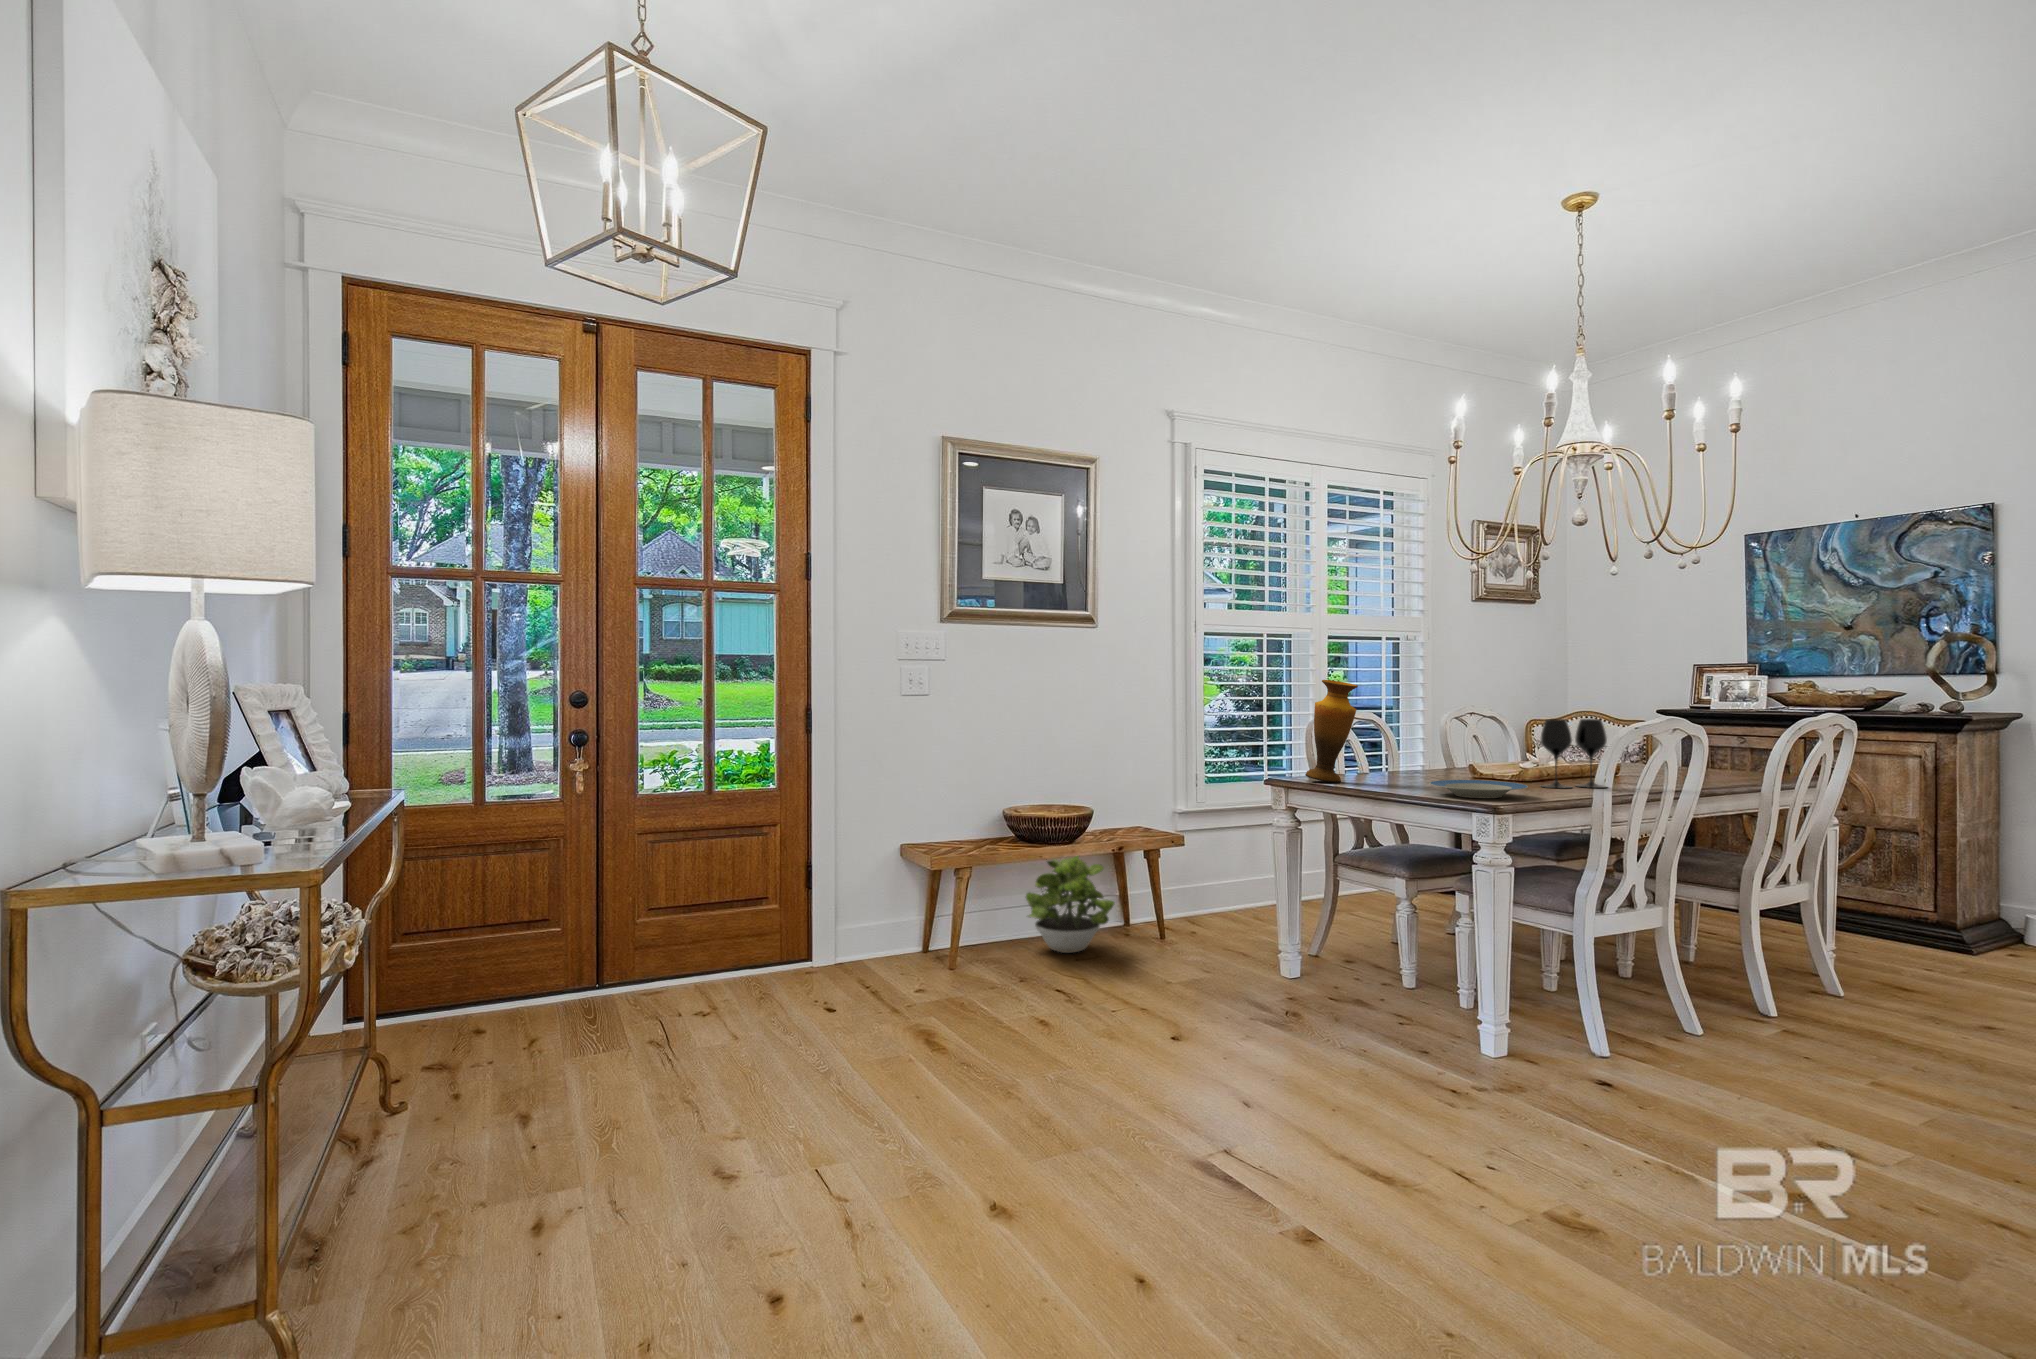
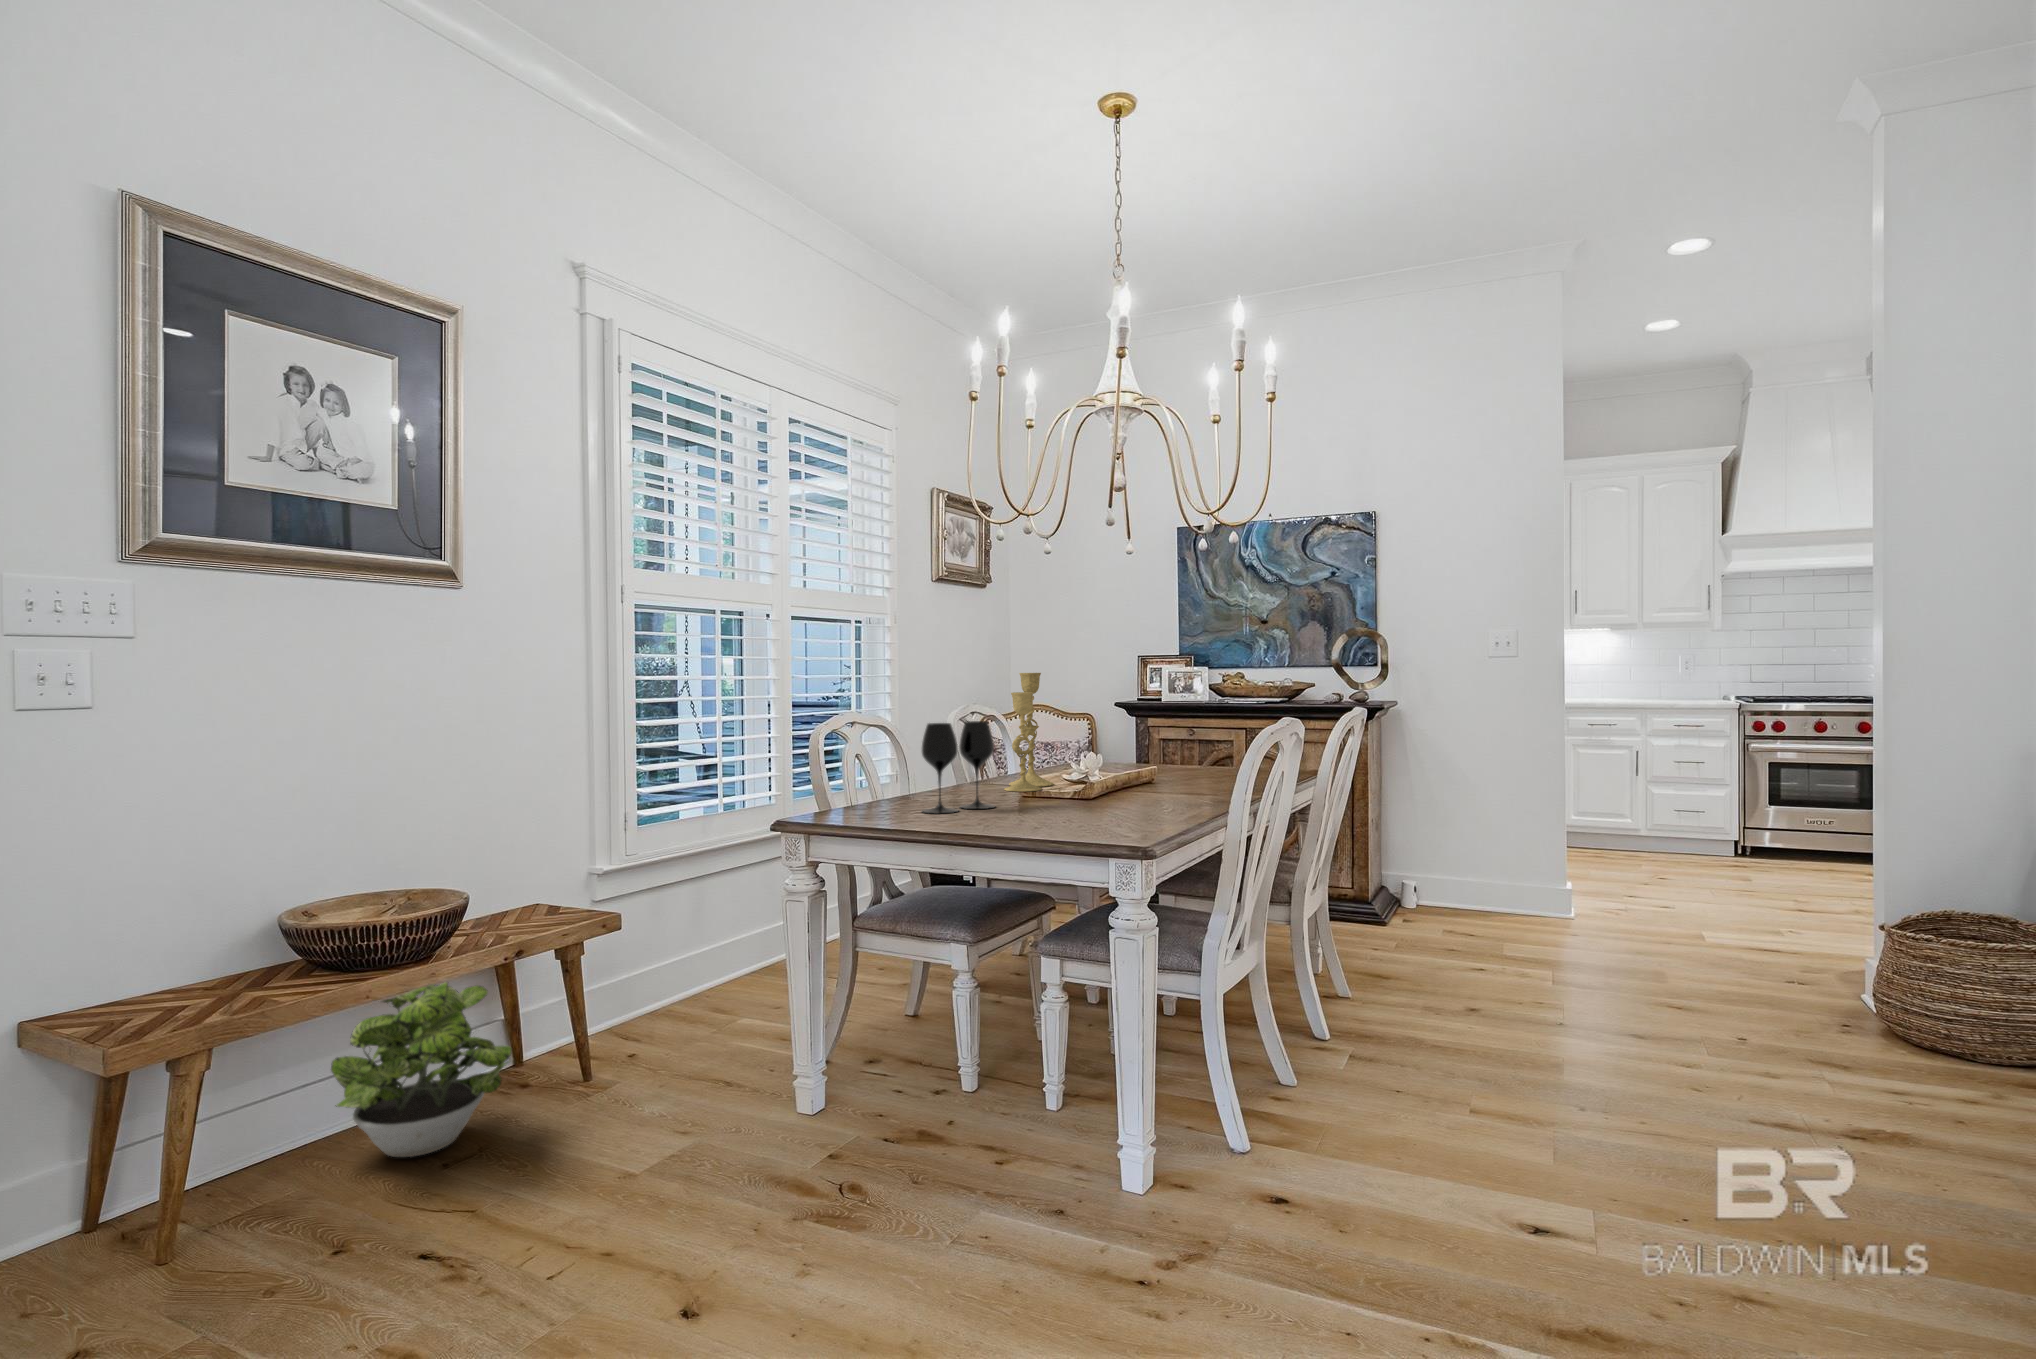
vase: present [1305,680,1358,783] -> none [835,672,909,822]
candlestick: none [1471,681,1523,775] -> present [1004,673,1054,792]
wine glass: present [1540,719,1607,788] -> present [922,721,994,814]
plate: present [1429,780,1528,798] -> none [1027,805,1151,832]

